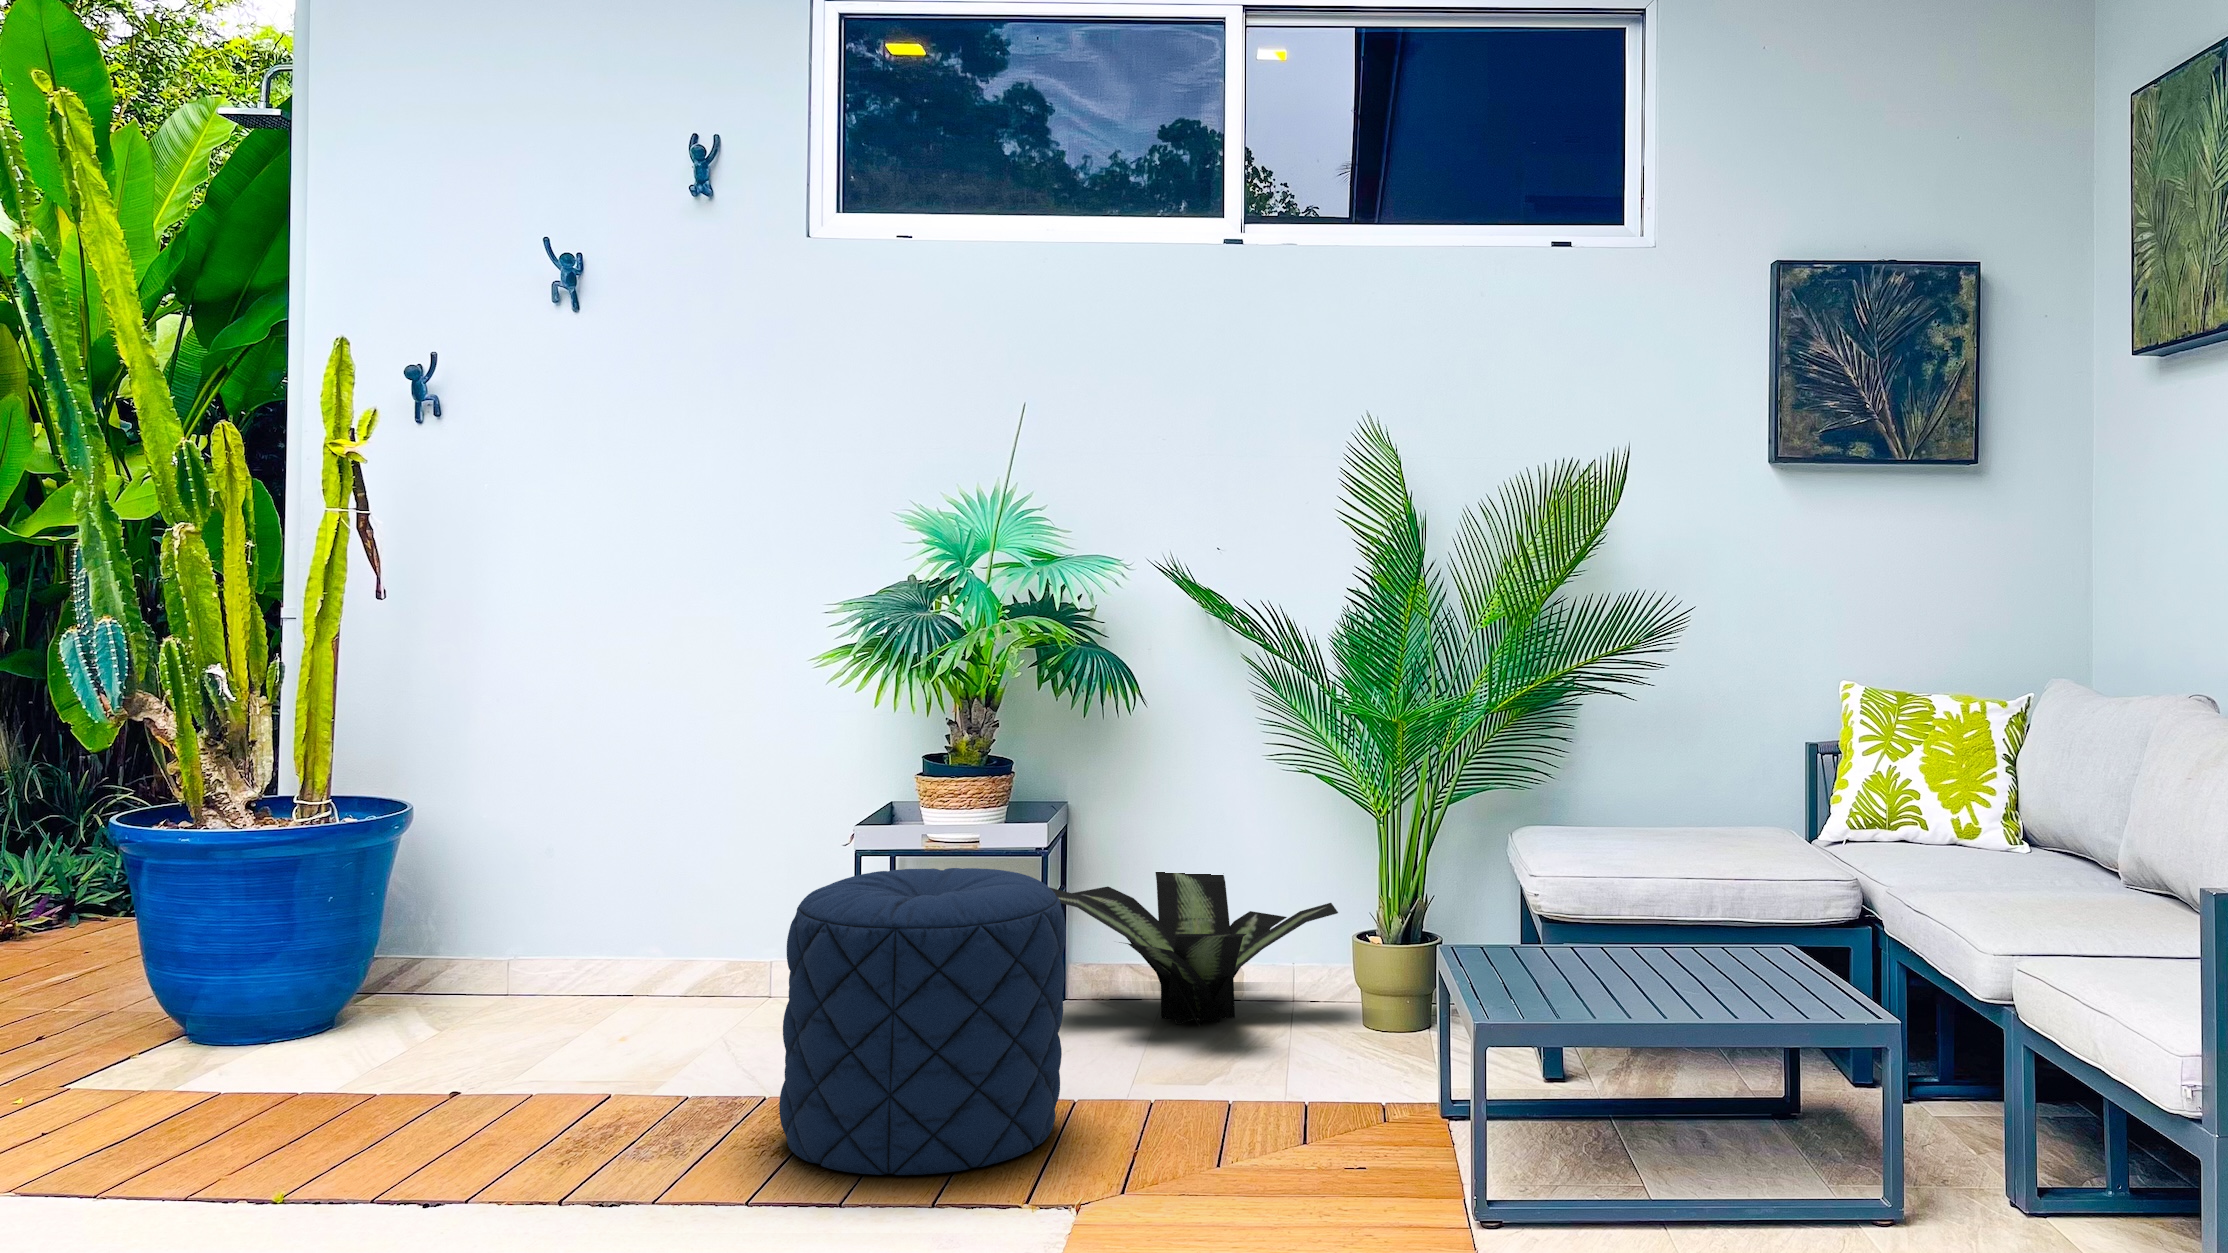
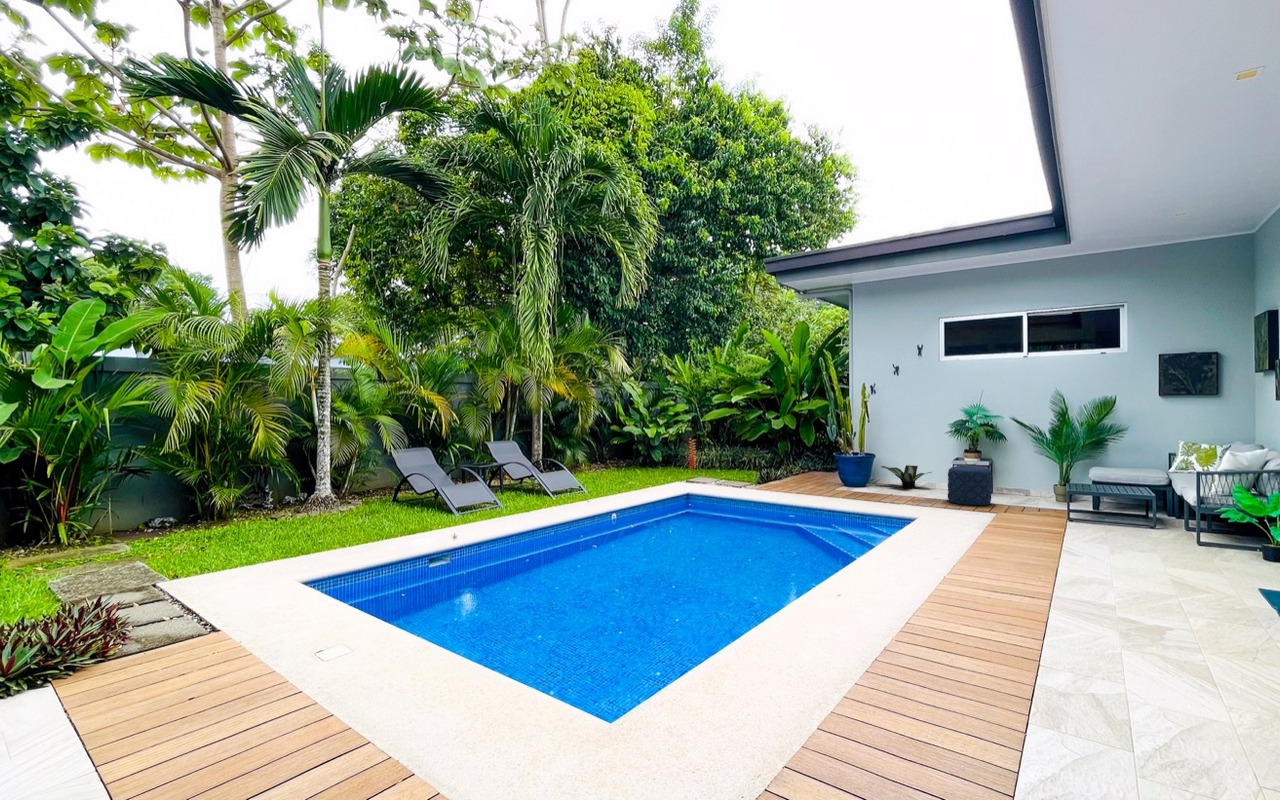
potted plant: present [1050,872,1338,1026] -> present [882,465,931,488]

